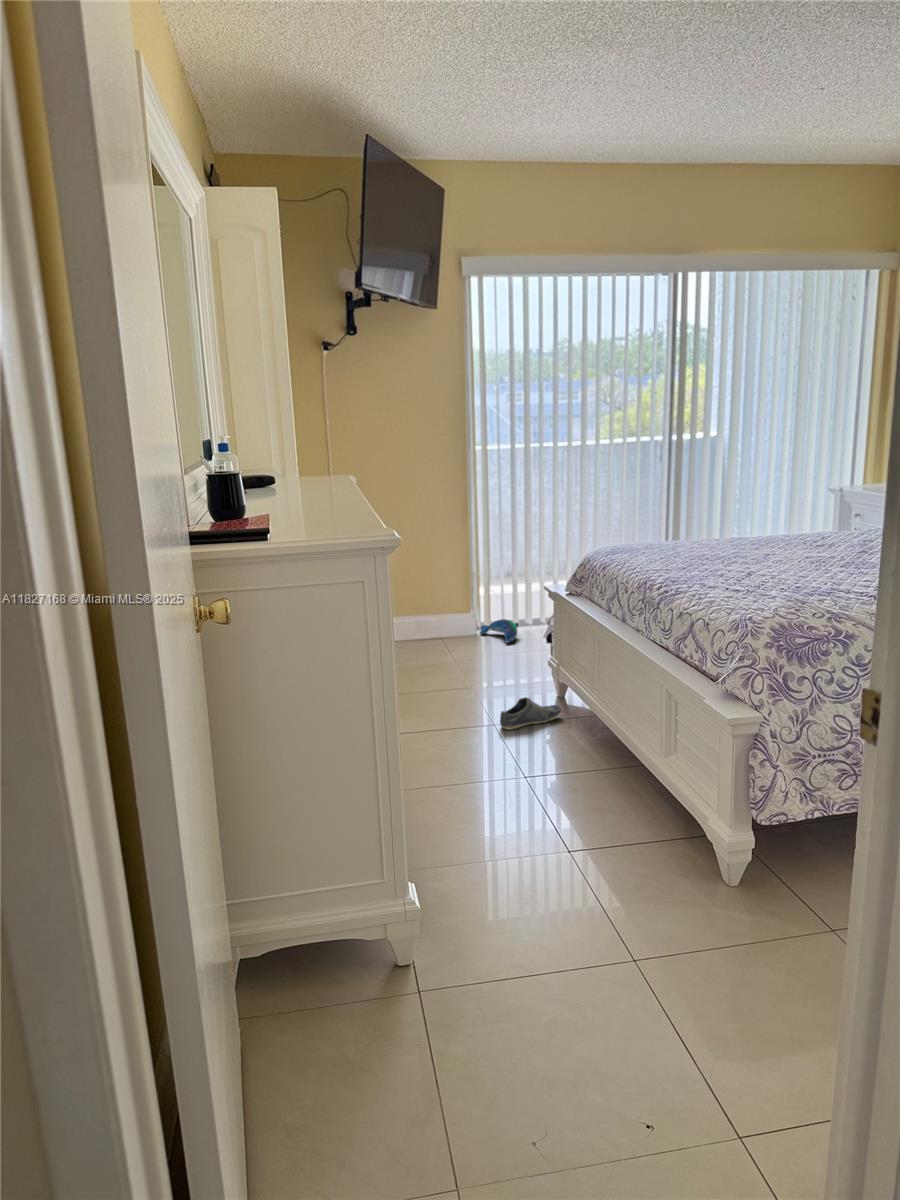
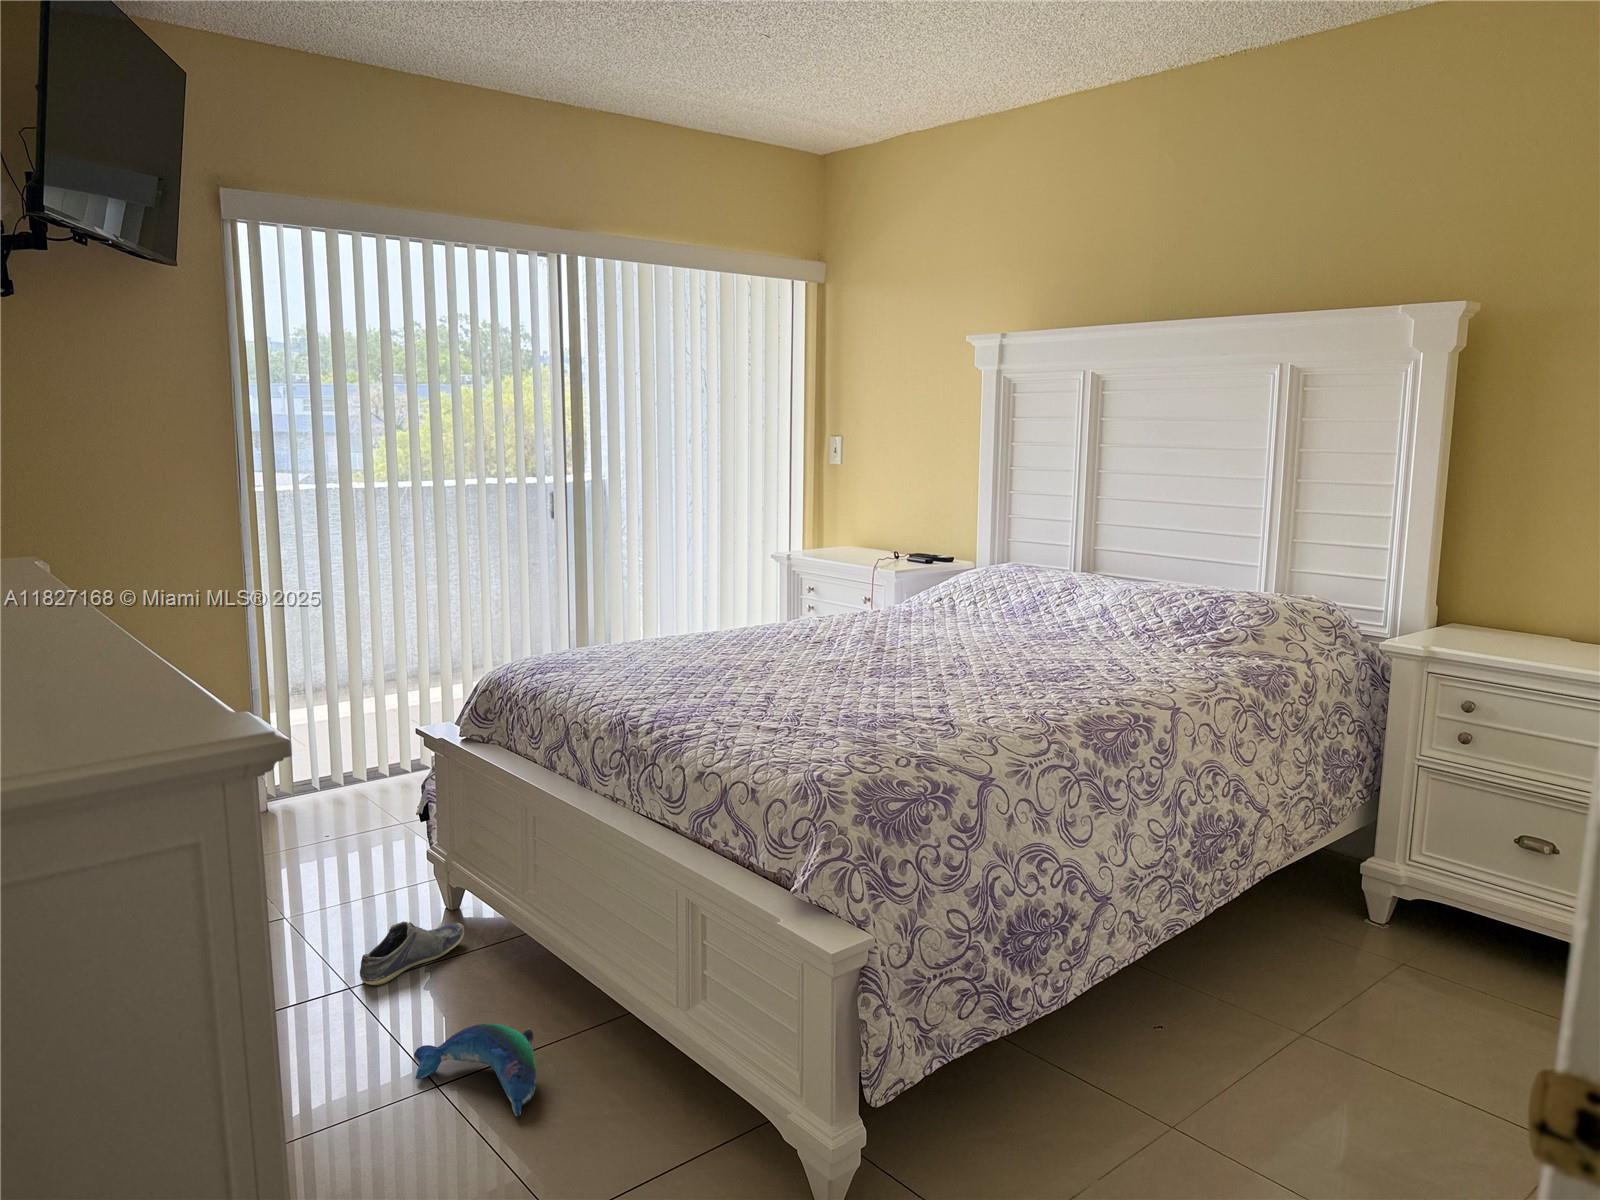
plush toy: present [480,619,519,644] -> present [414,1024,536,1117]

